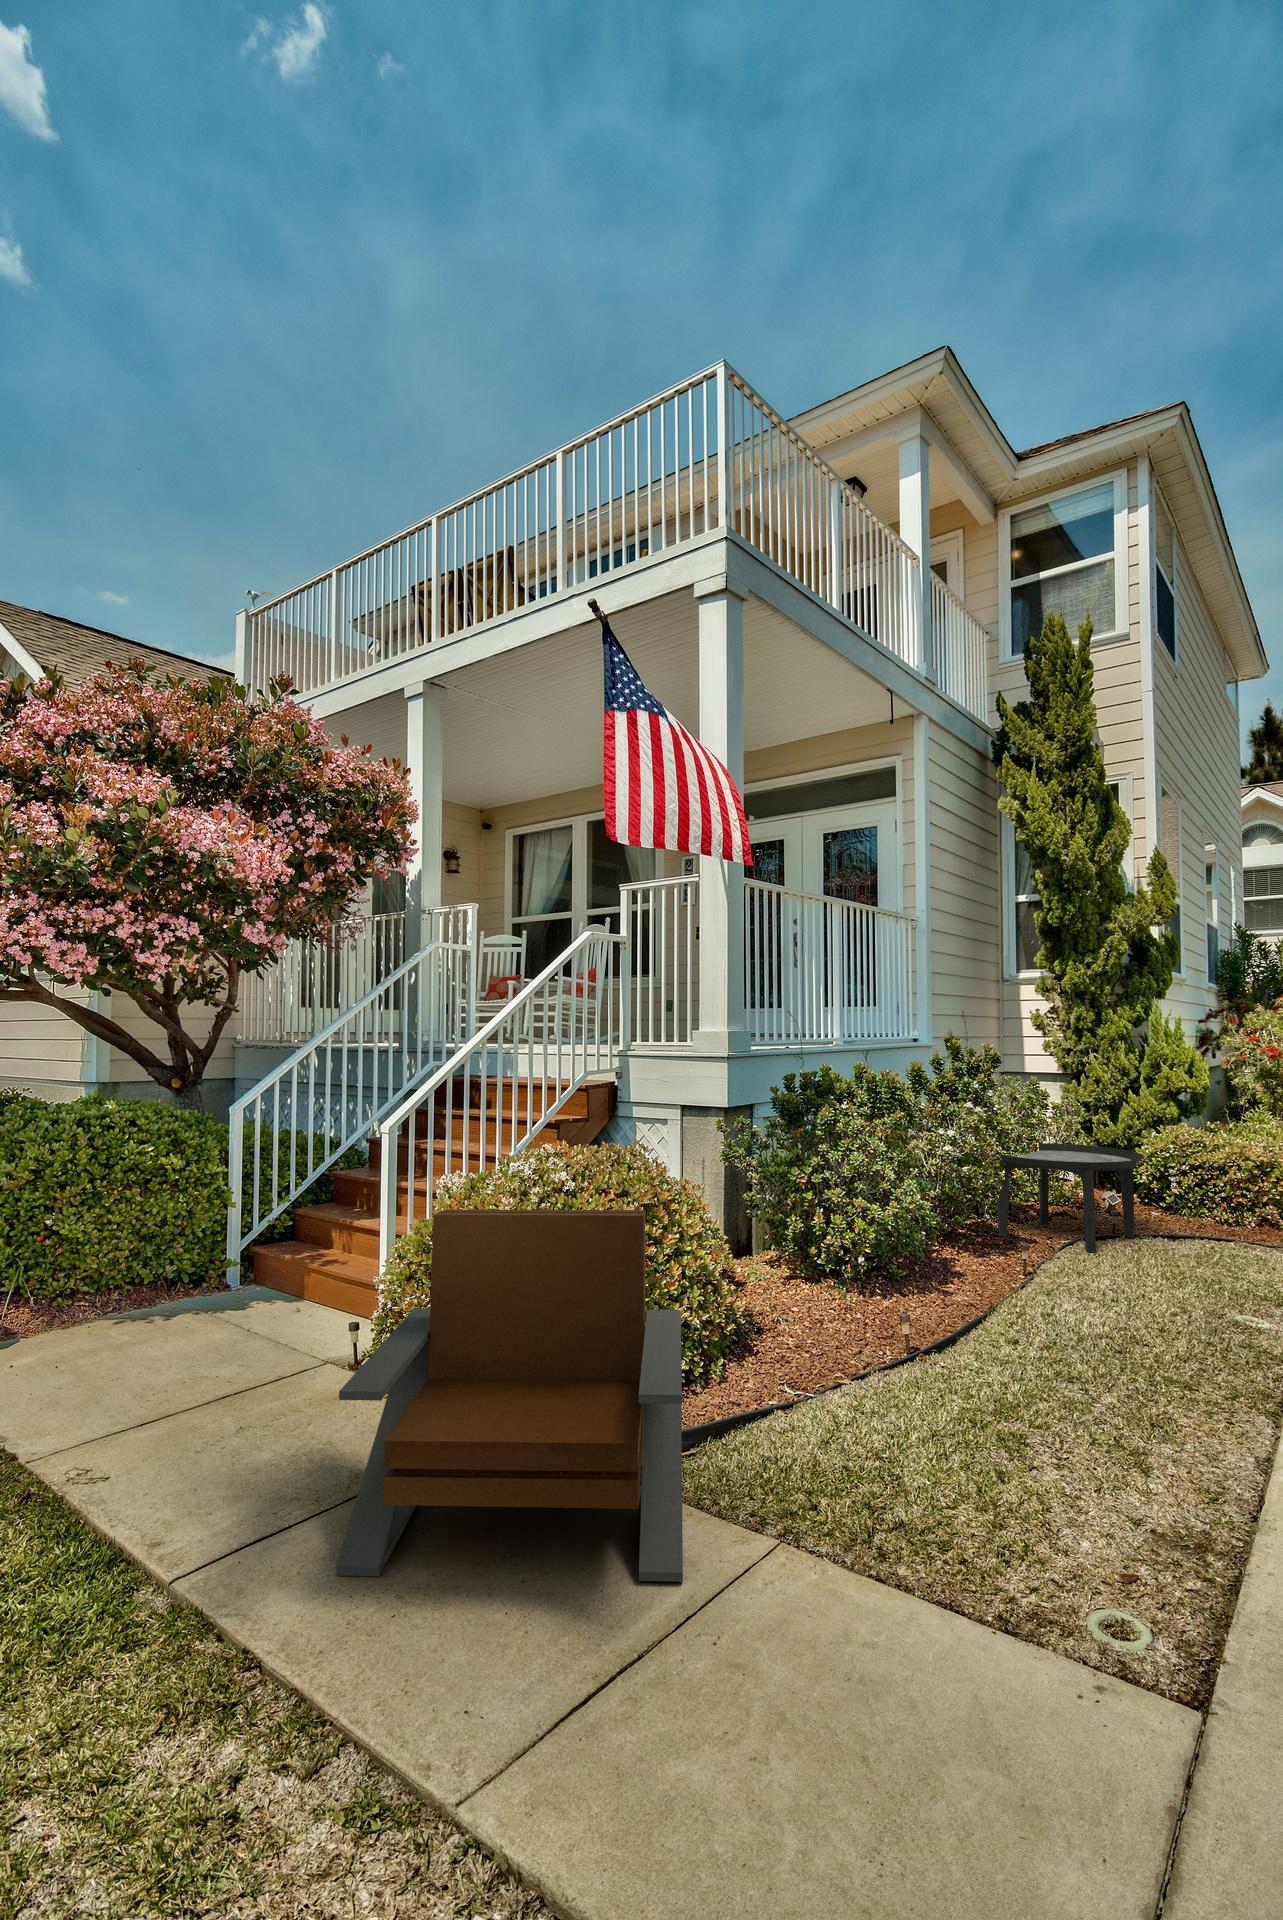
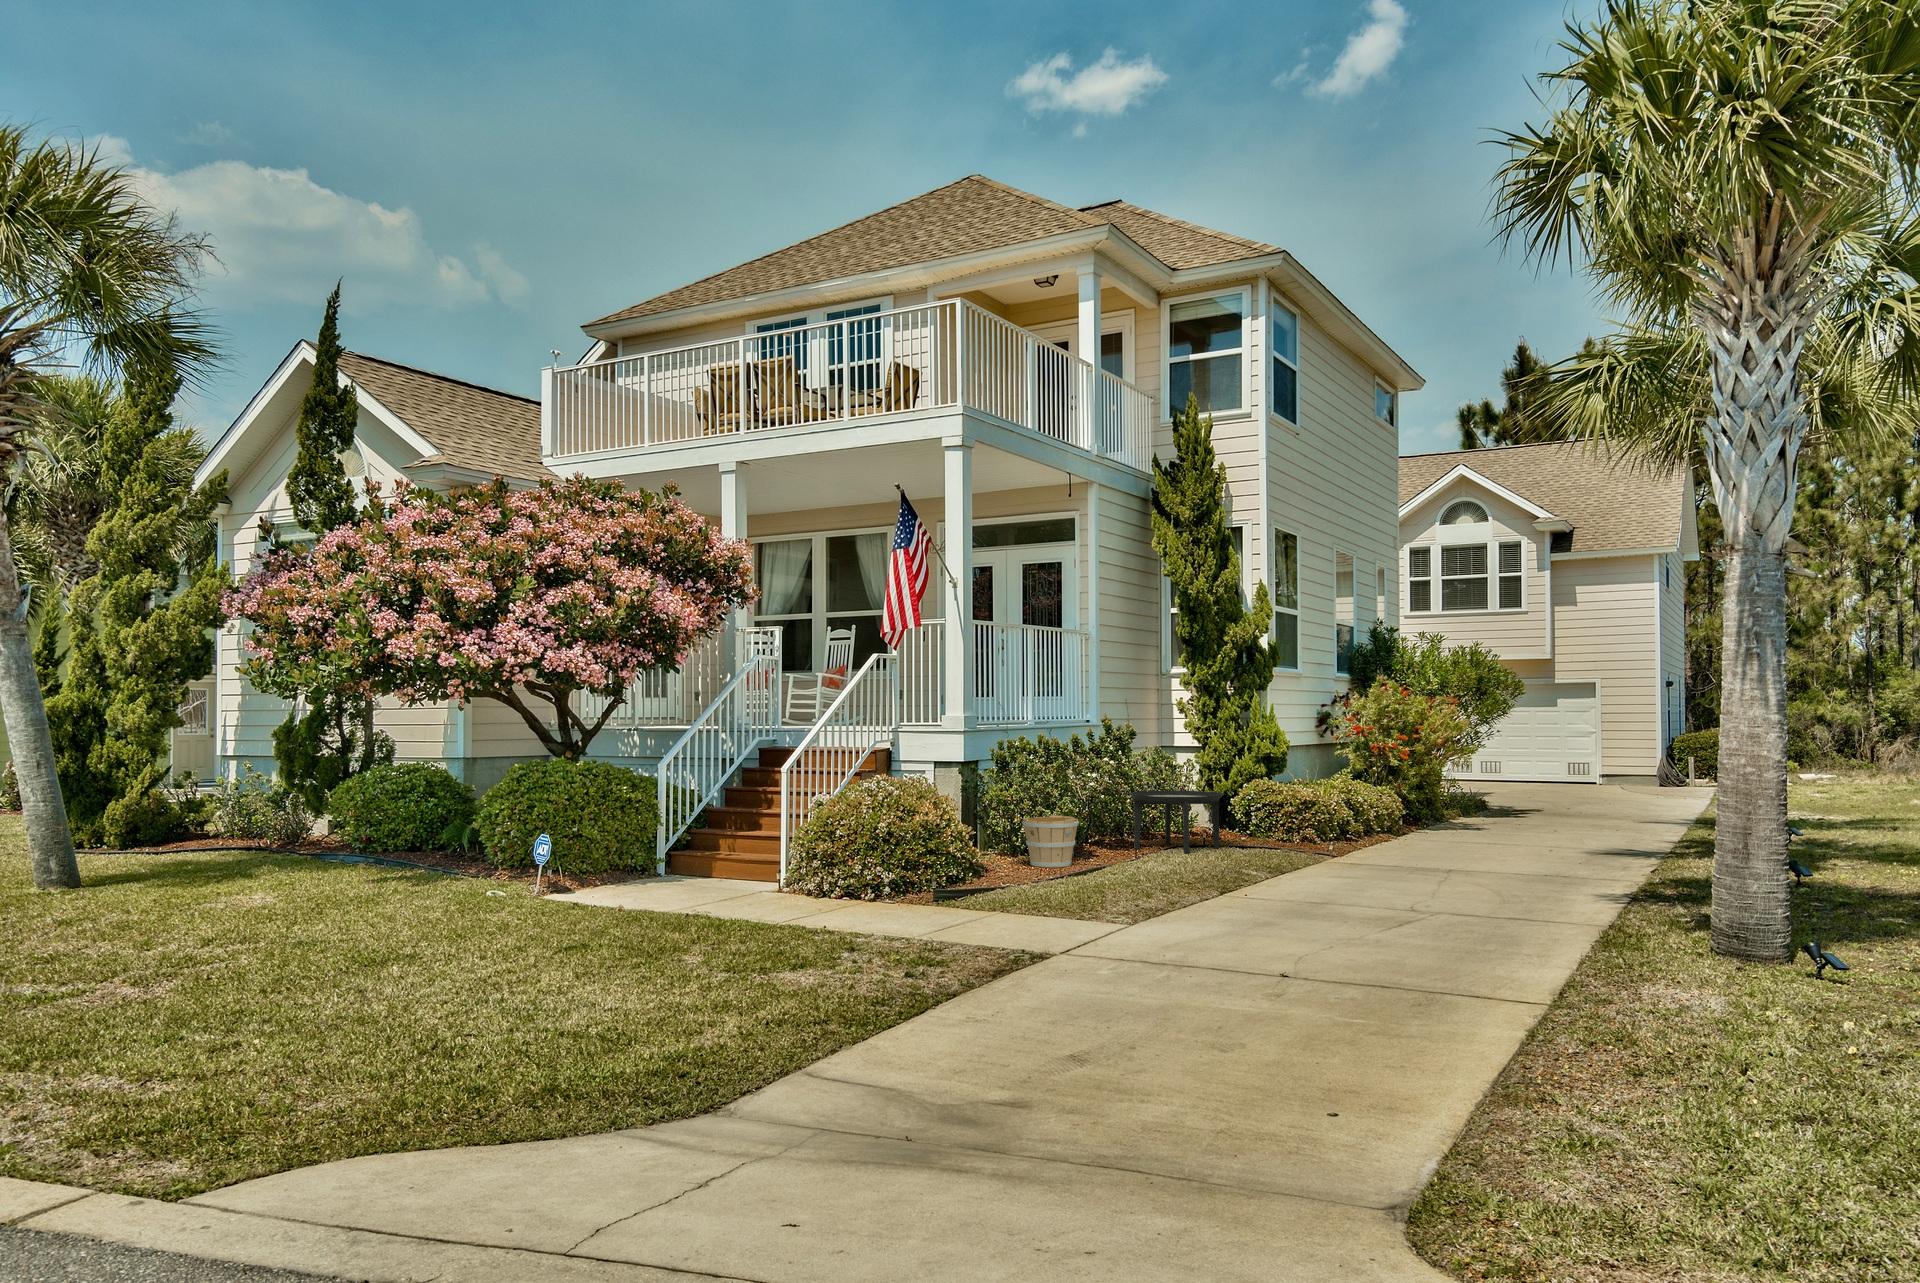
wooden bucket: none [826,1195,923,1293] -> present [1022,815,1079,868]
lounge chair: present [336,1209,683,1582] -> none [838,795,968,921]

